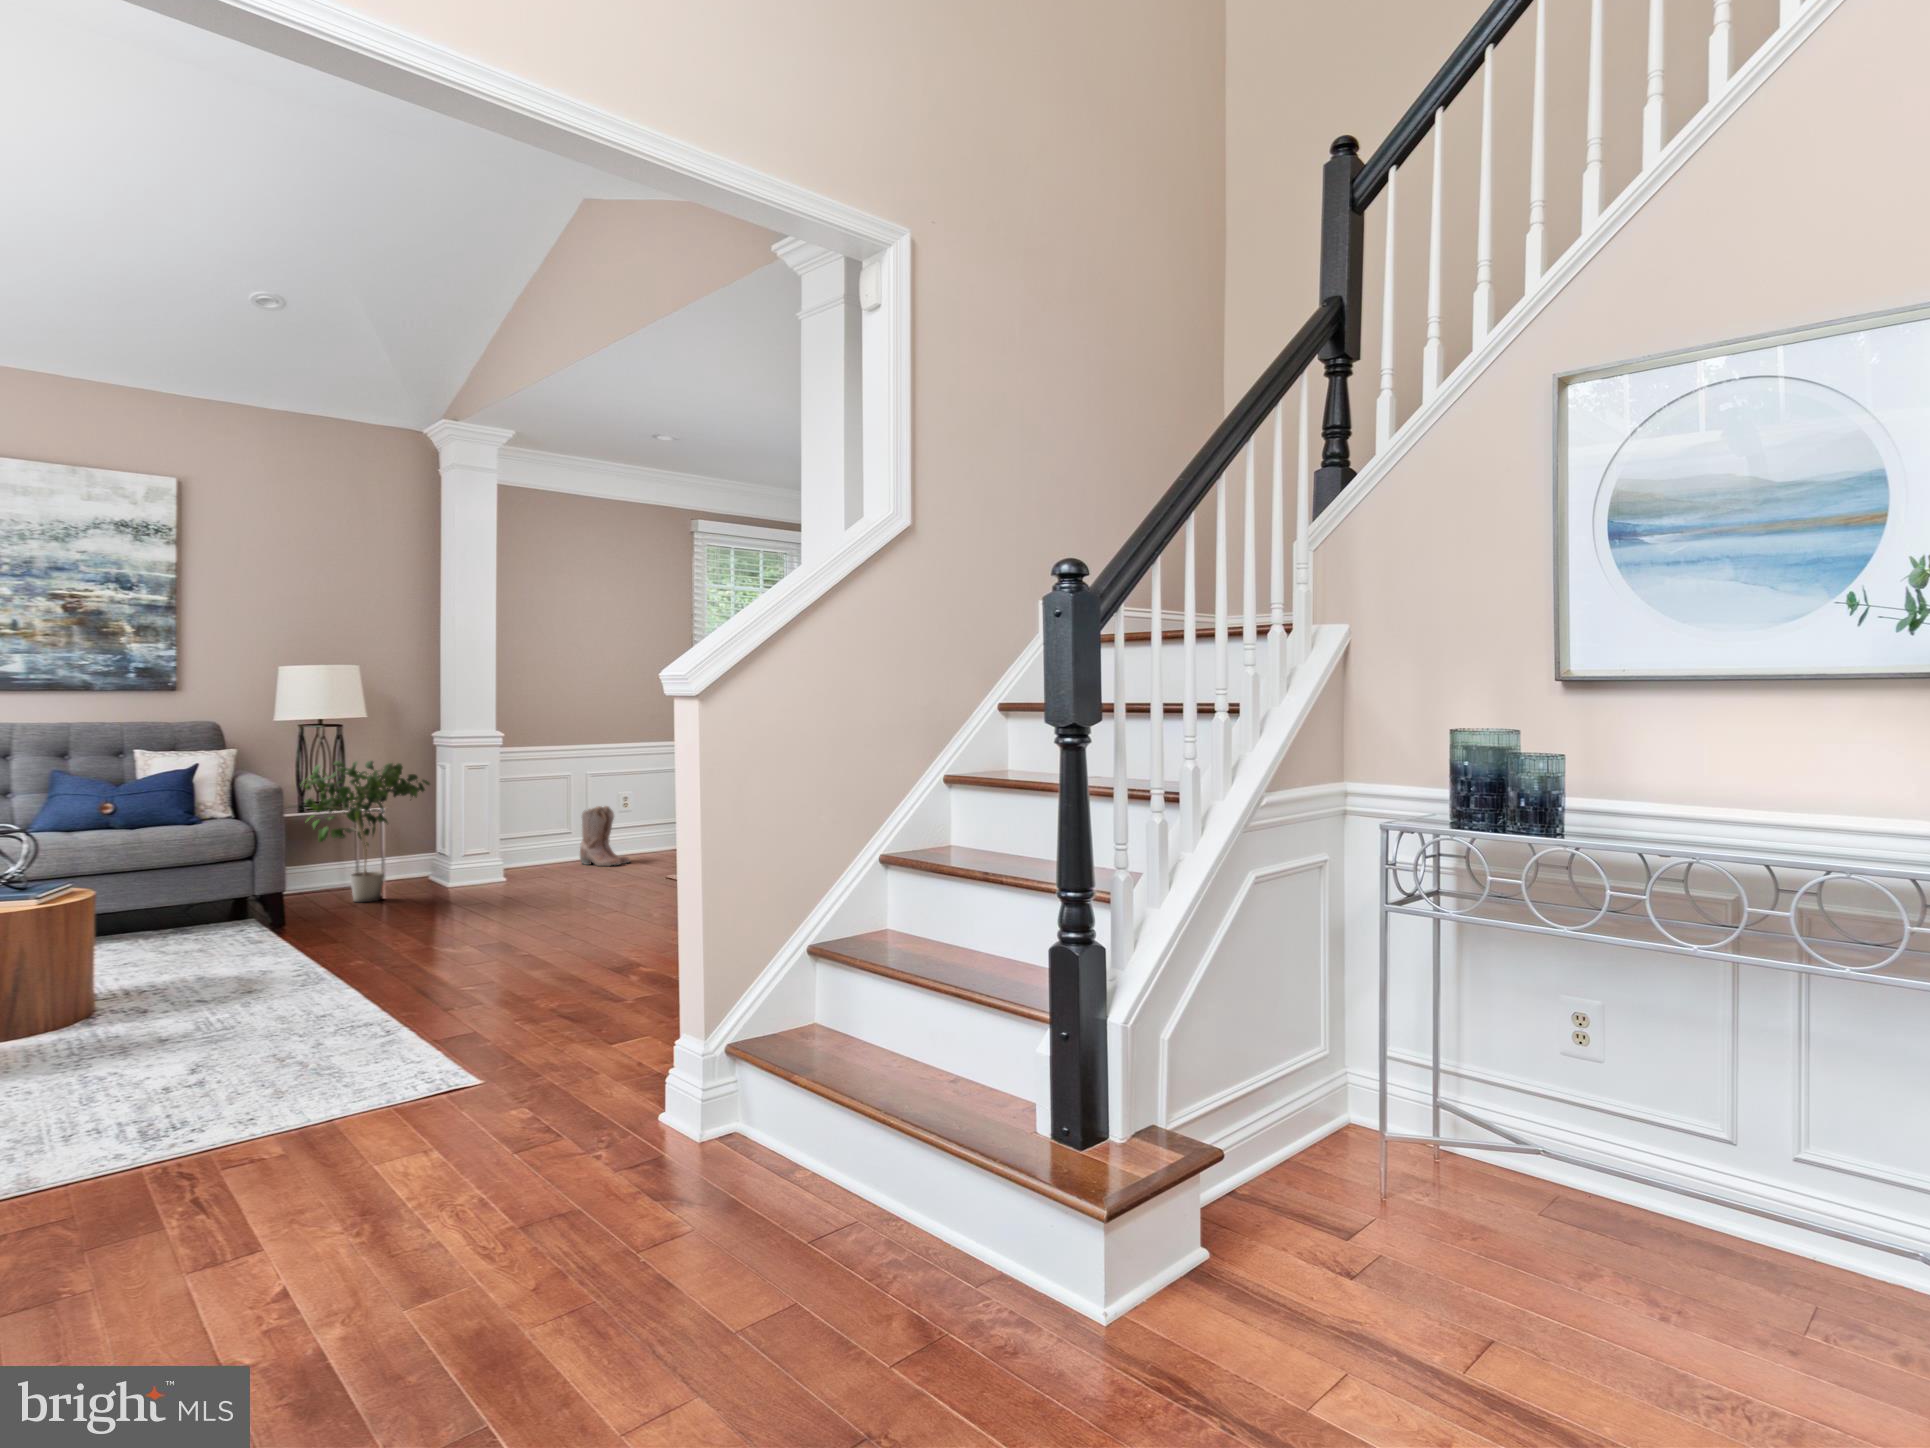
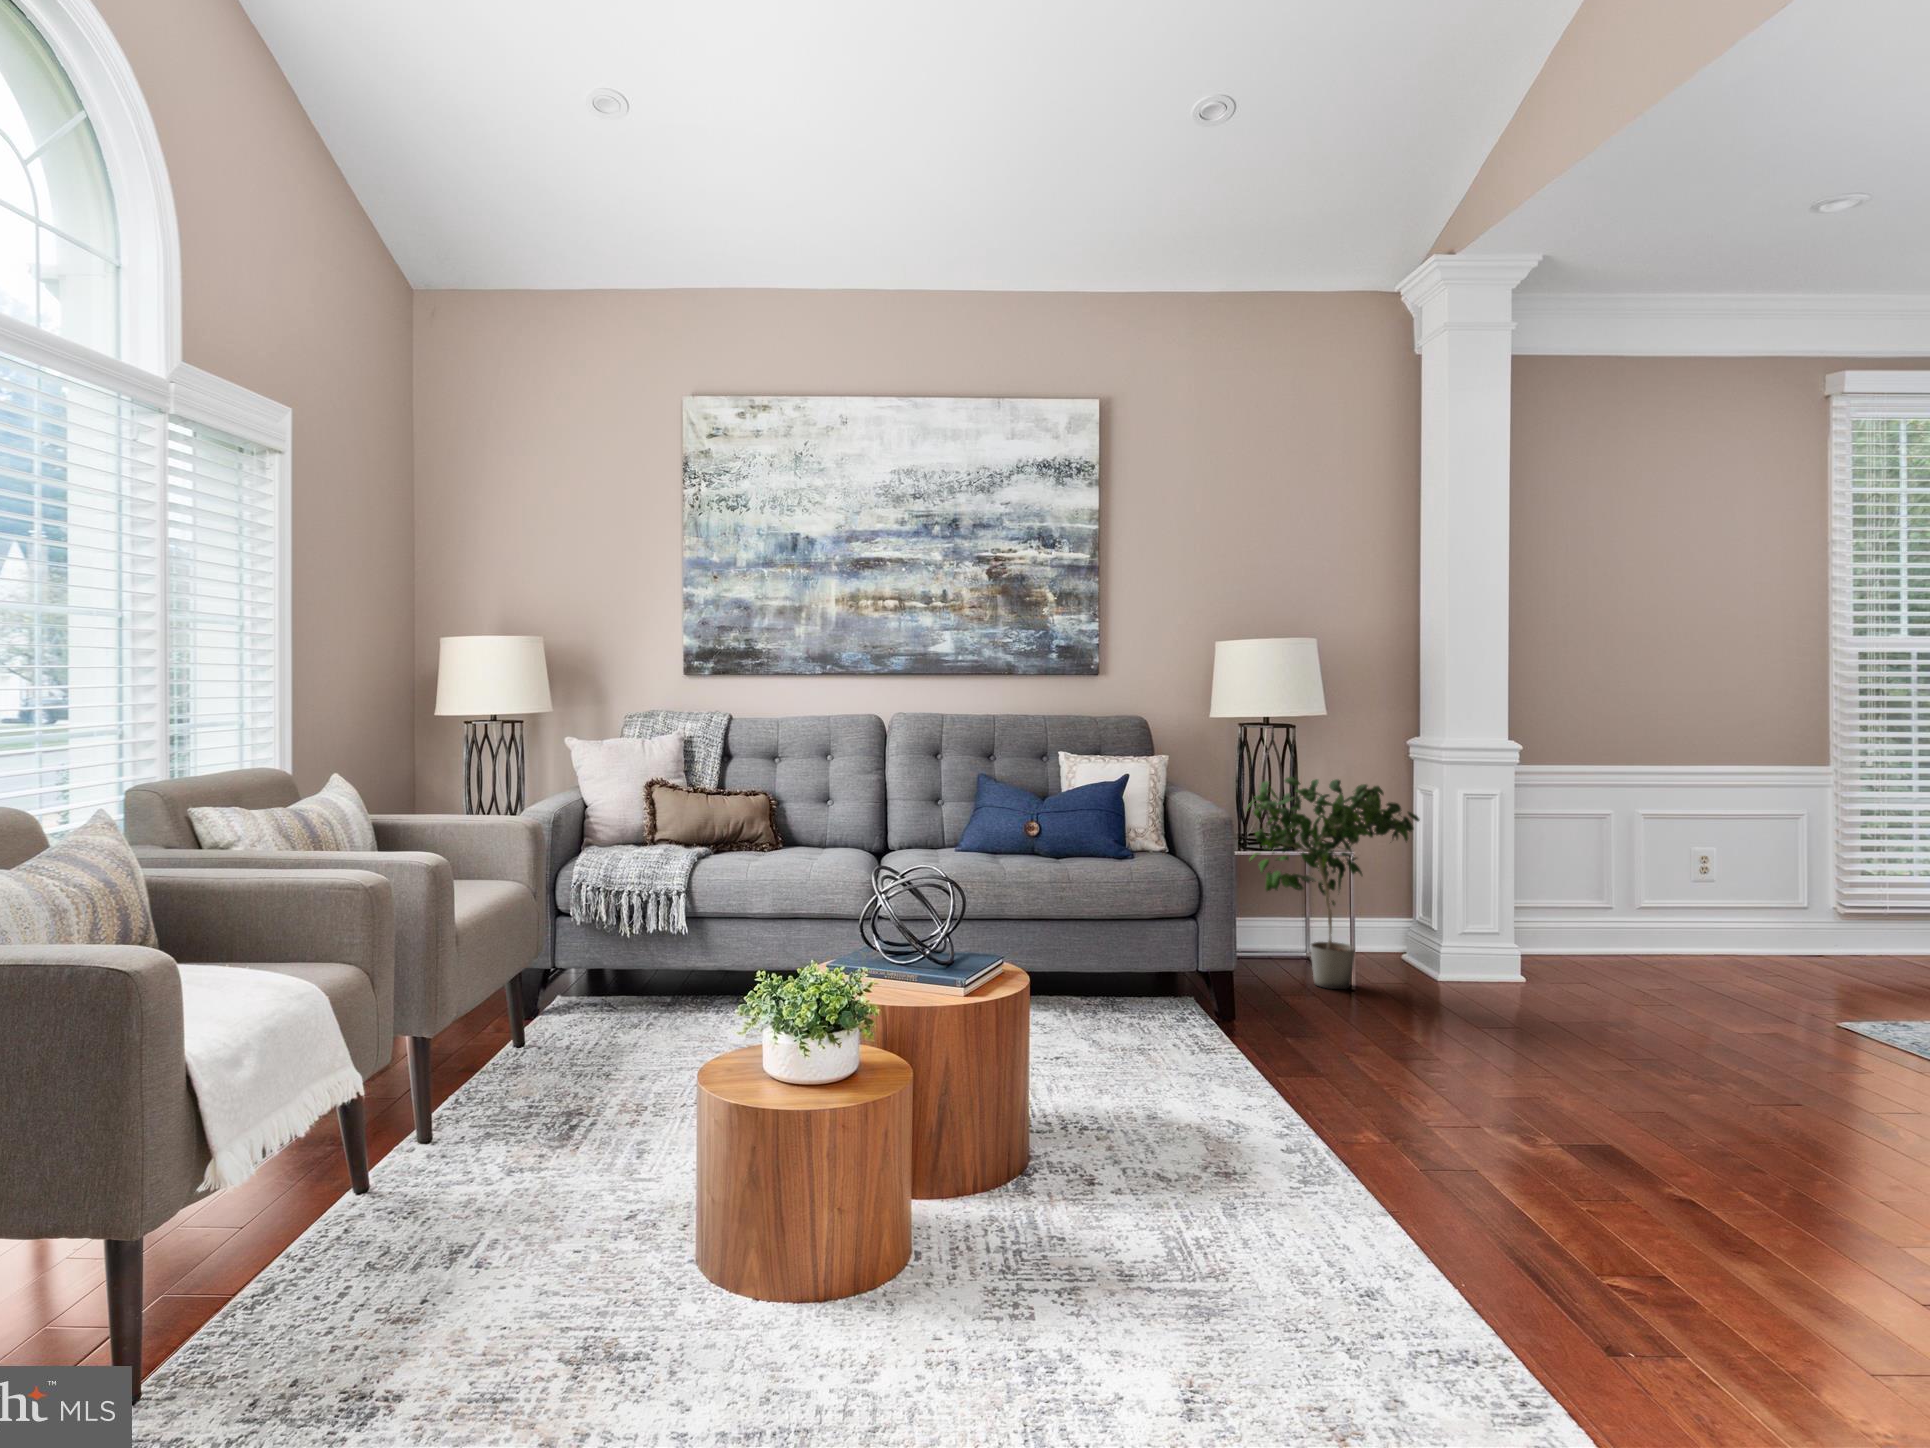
boots: present [580,806,630,866] -> none [1622,866,1717,970]

